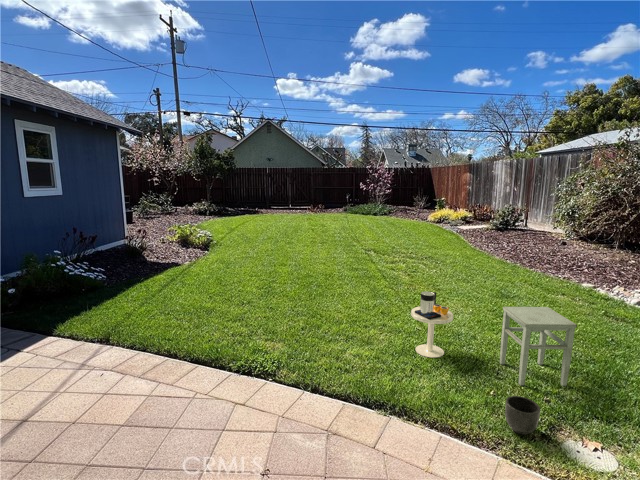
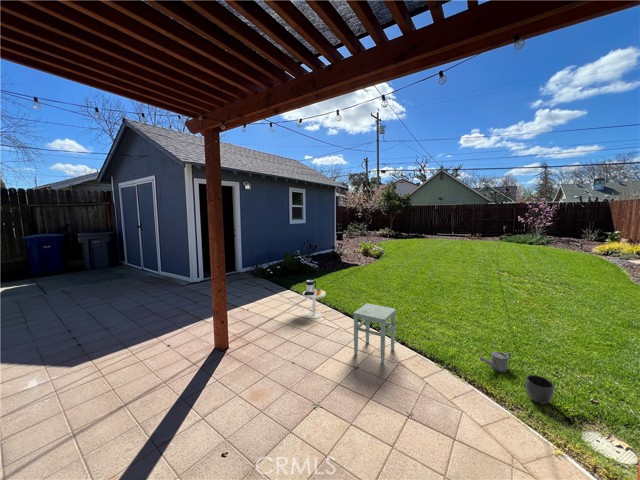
side table: present [411,291,453,358] -> present [303,280,326,318]
stool: present [500,307,577,386] -> present [353,303,396,363]
watering can: none [439,368,465,400] -> present [480,352,511,372]

